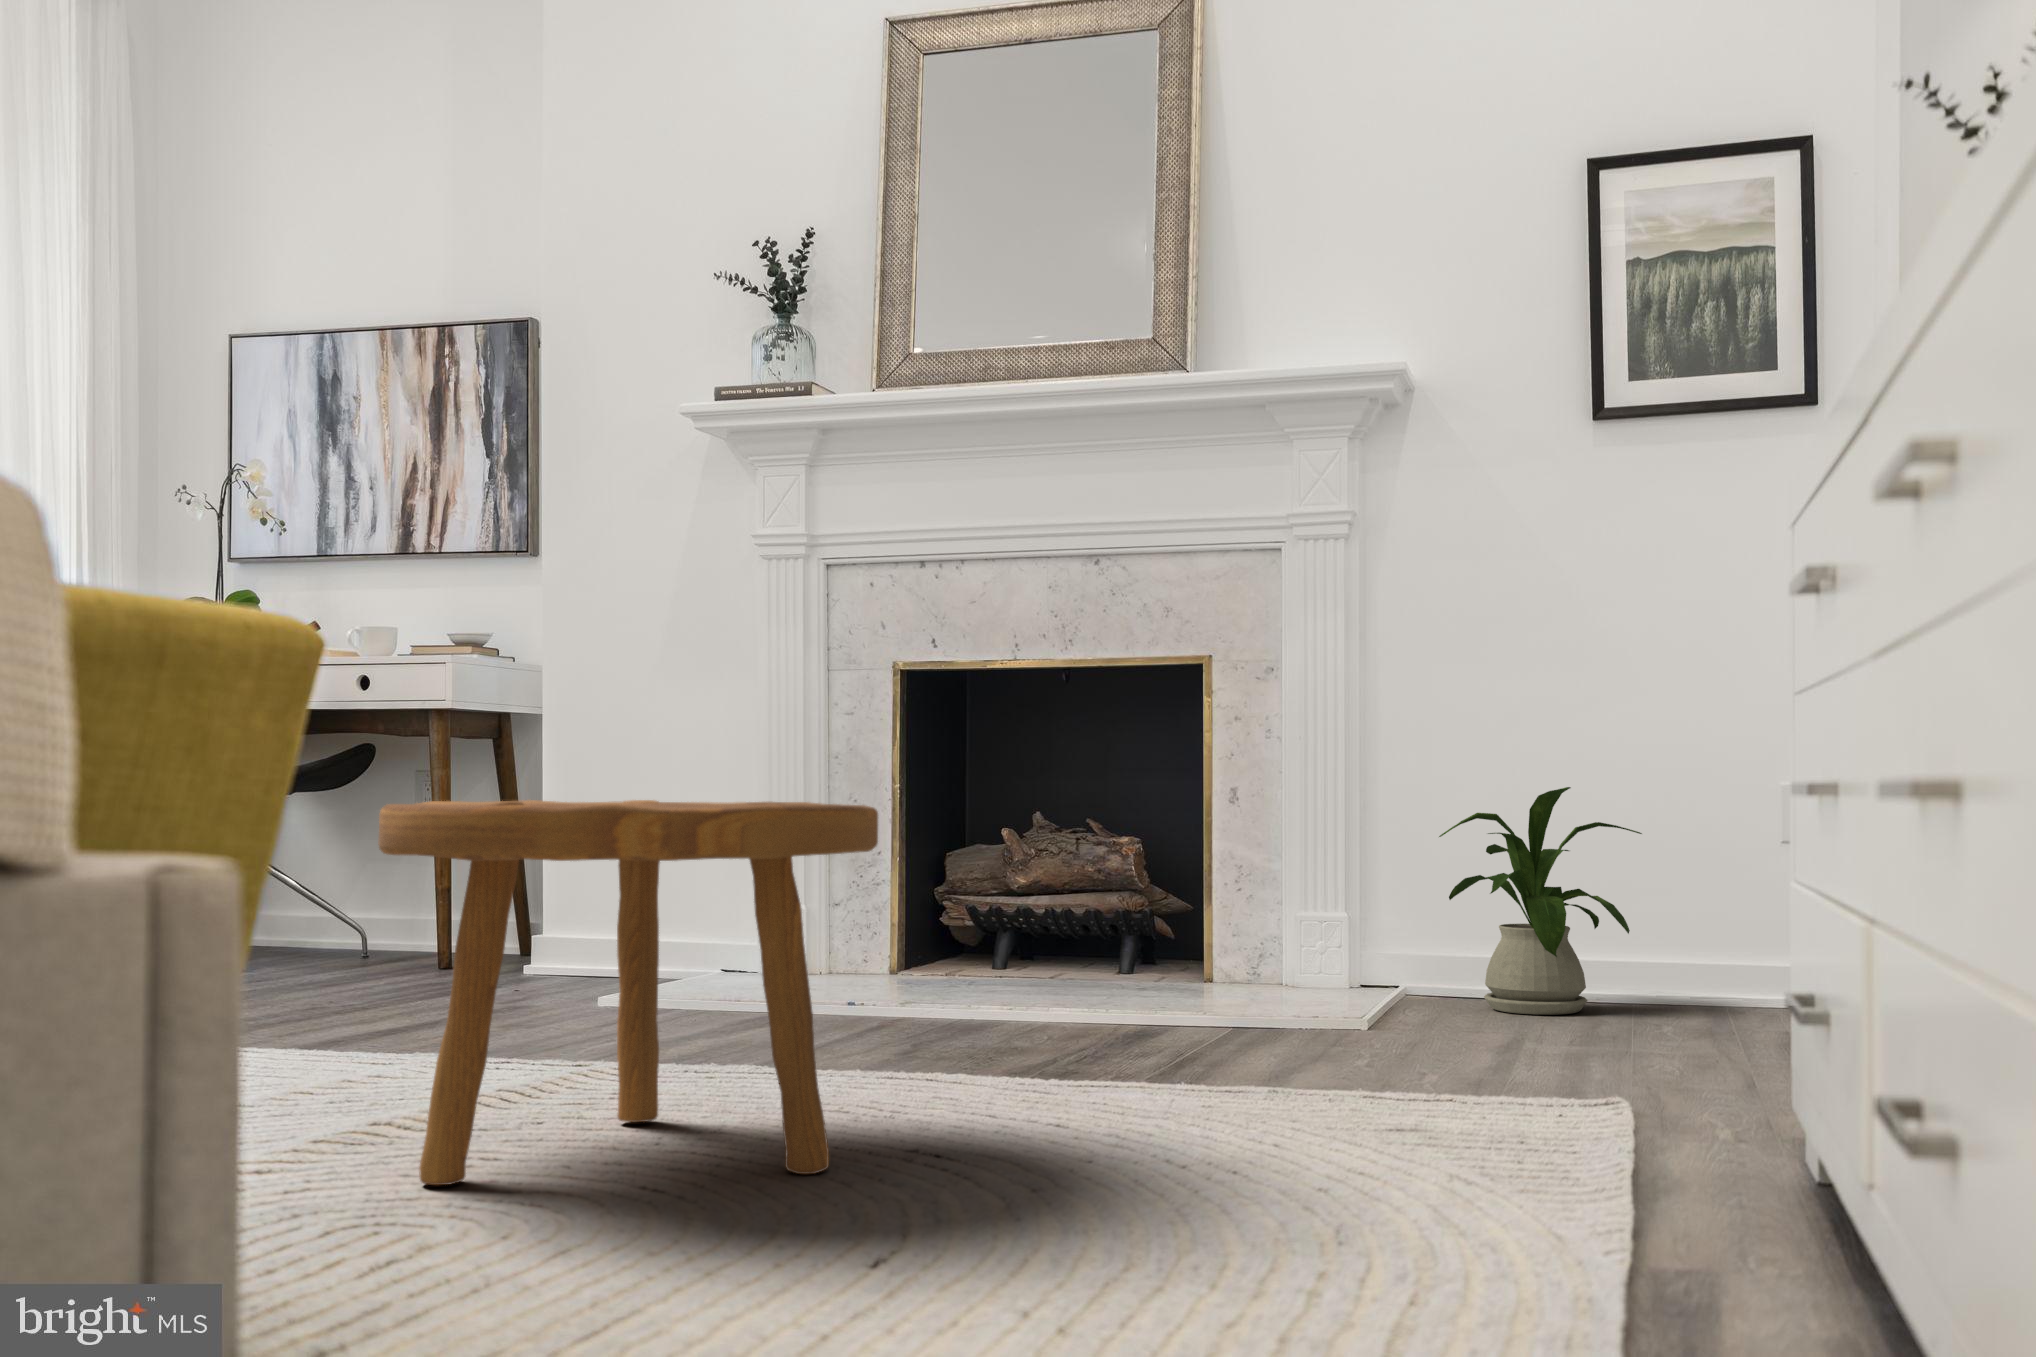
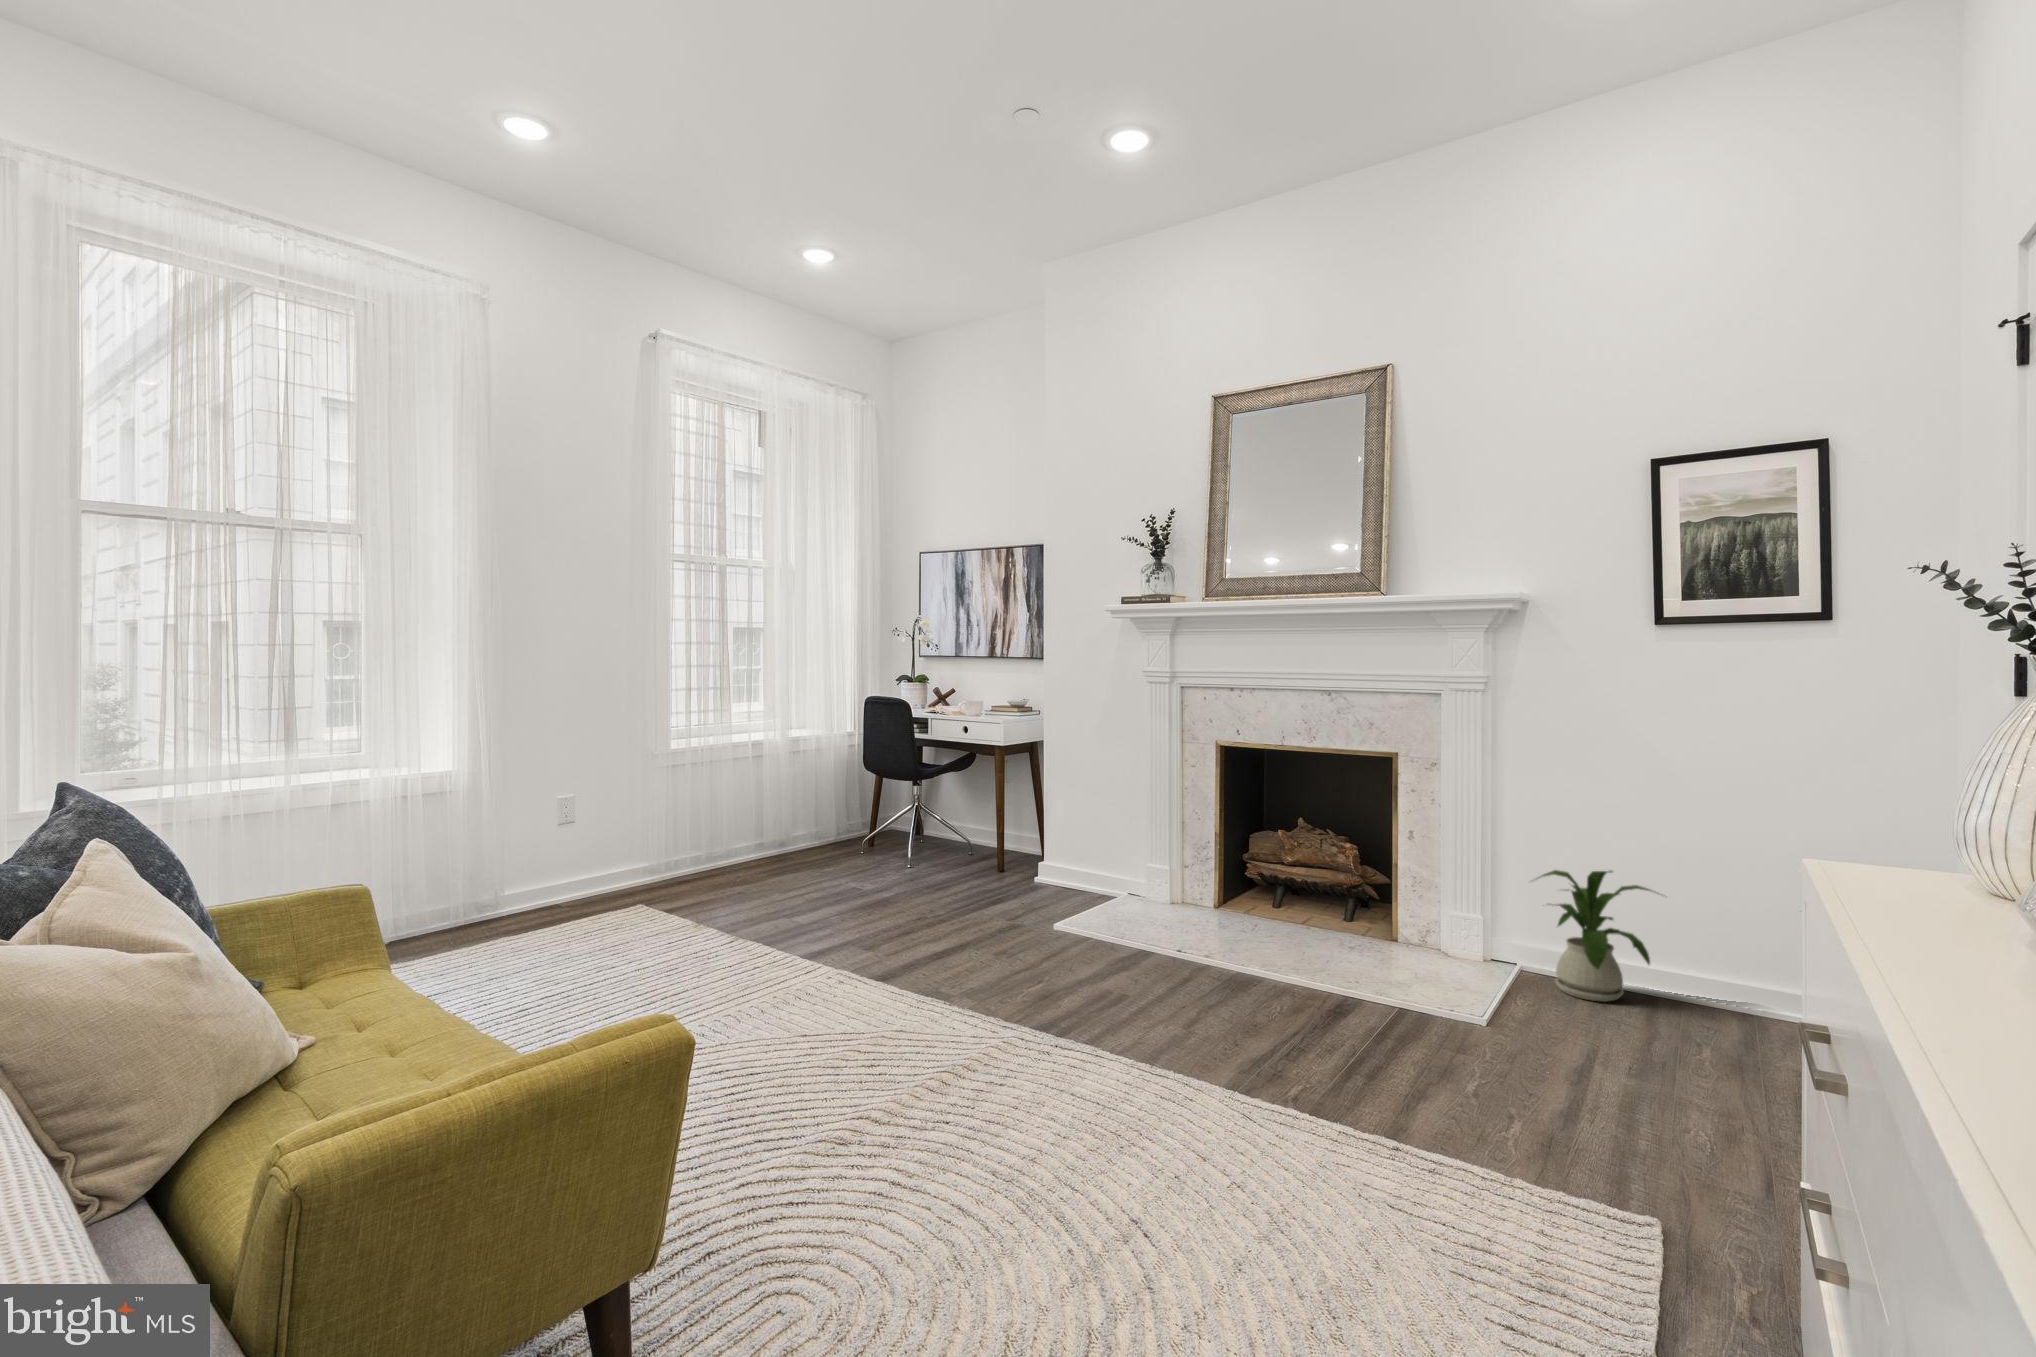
footstool: present [379,800,878,1185] -> none [895,910,1131,1145]

